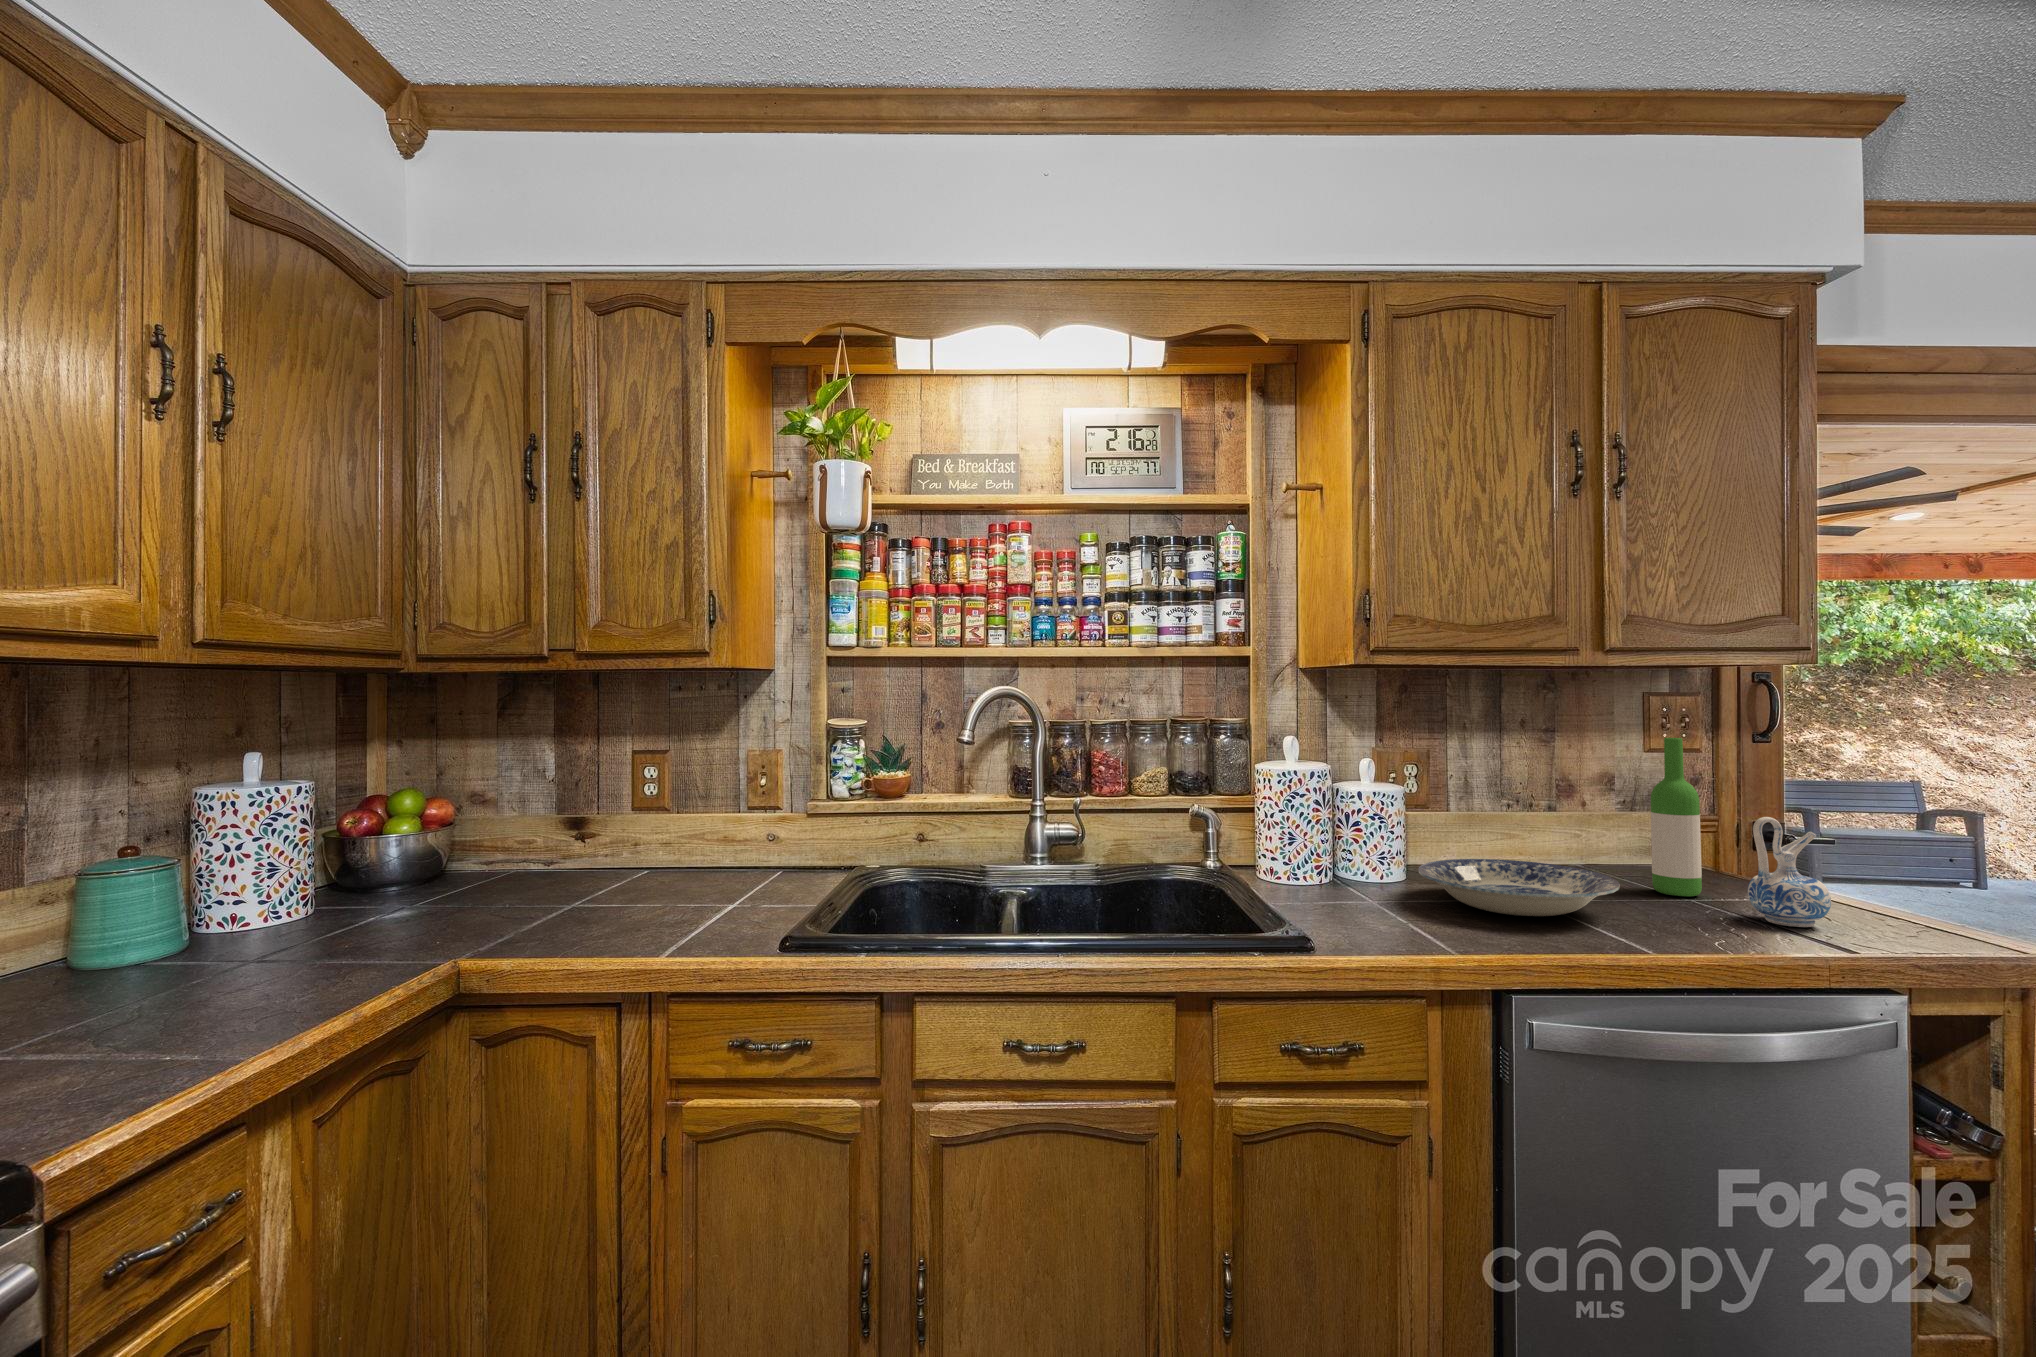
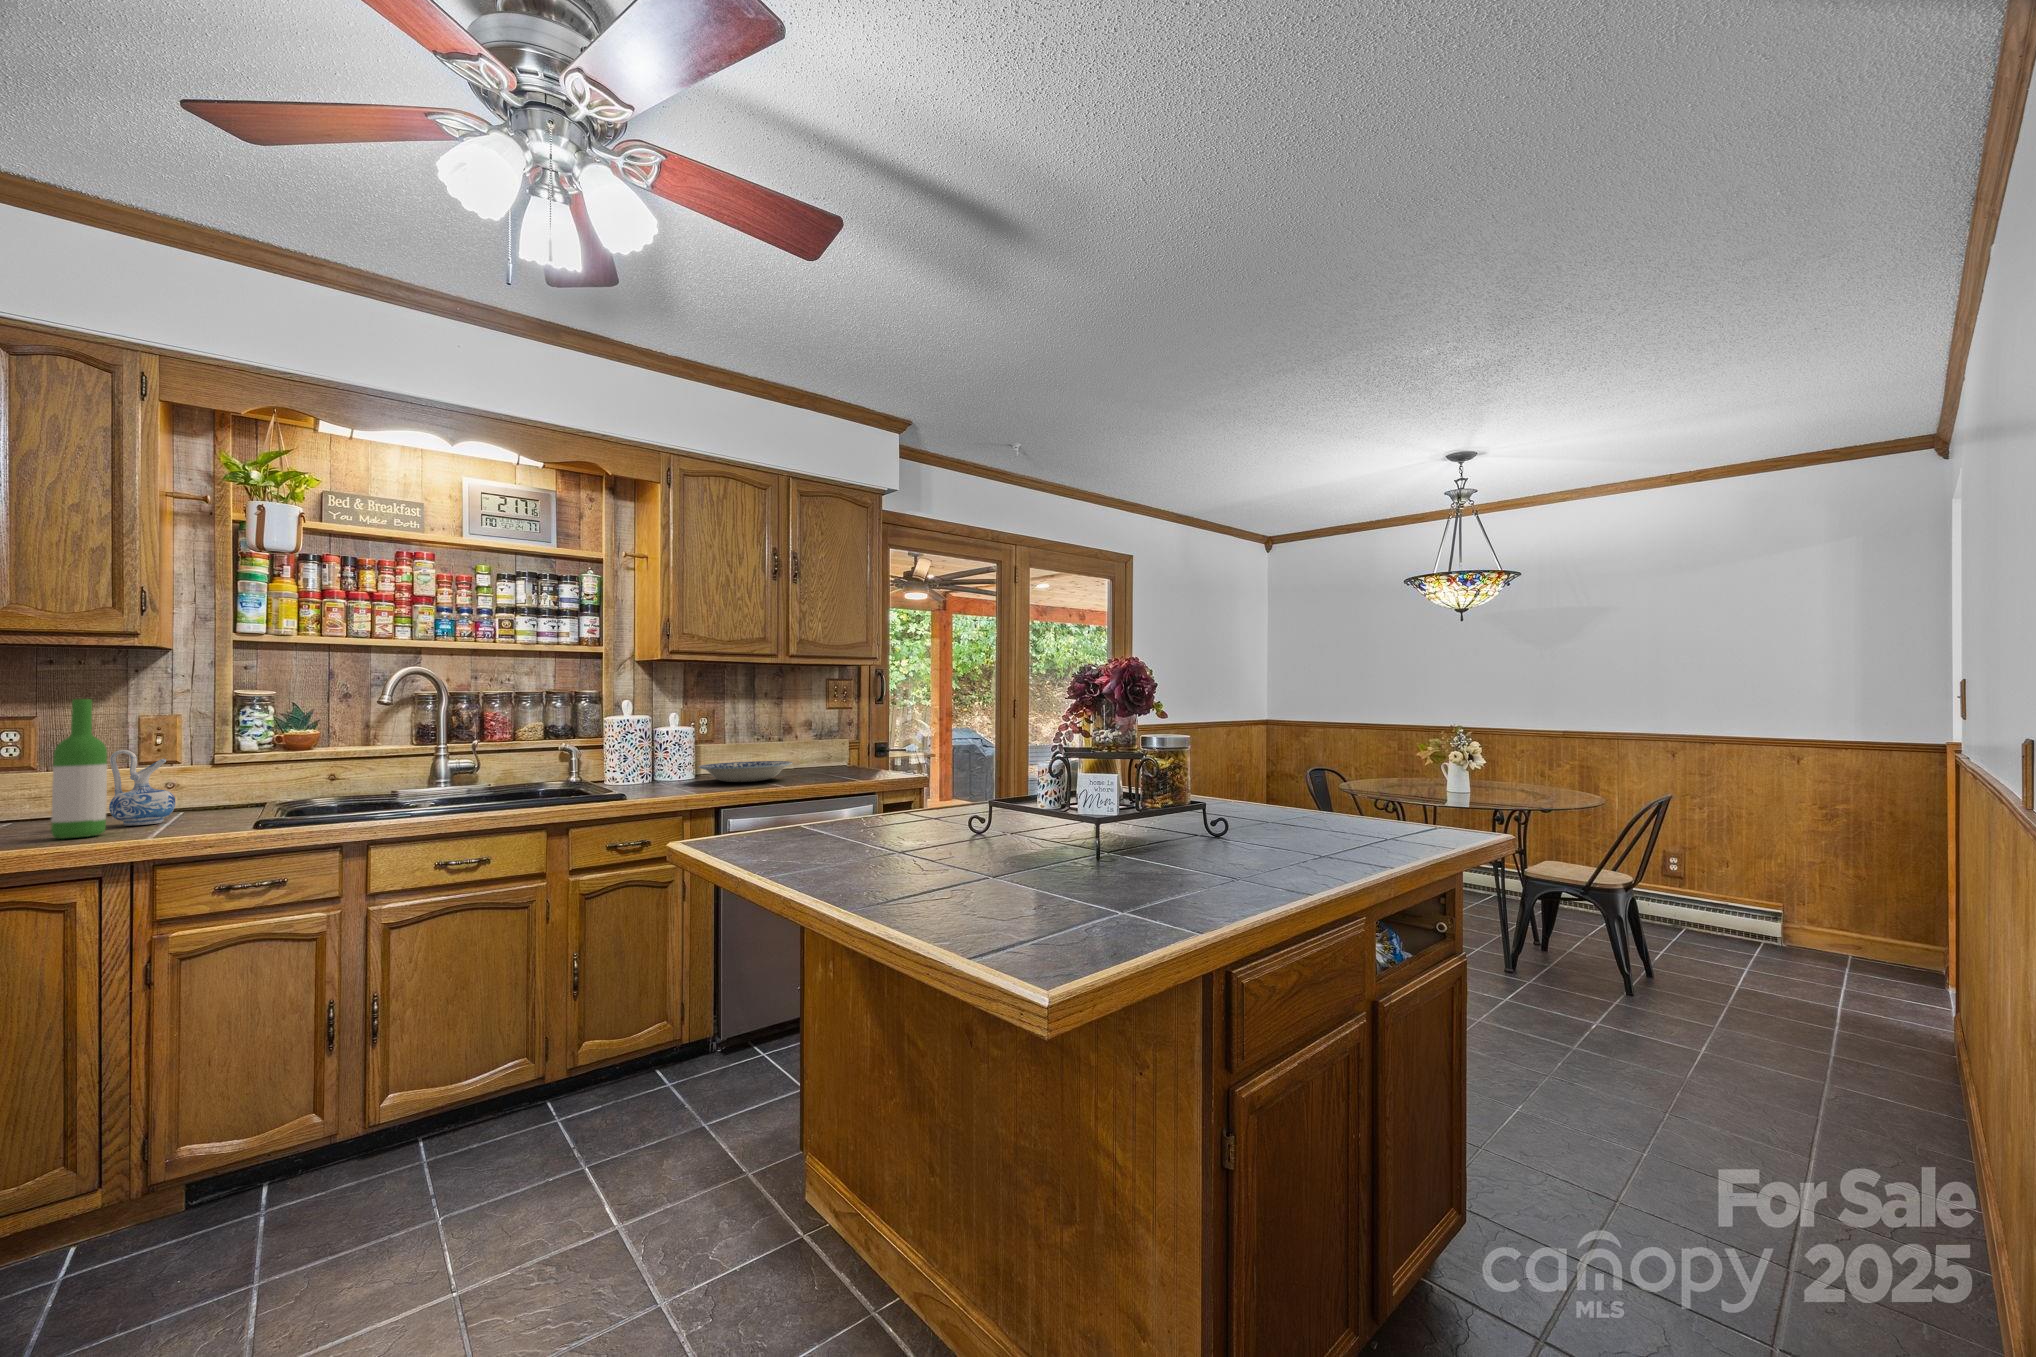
wine bottle: present [1651,738,1702,896] -> present [51,699,107,839]
ceramic pitcher: present [1747,817,1831,927] -> present [109,750,175,825]

